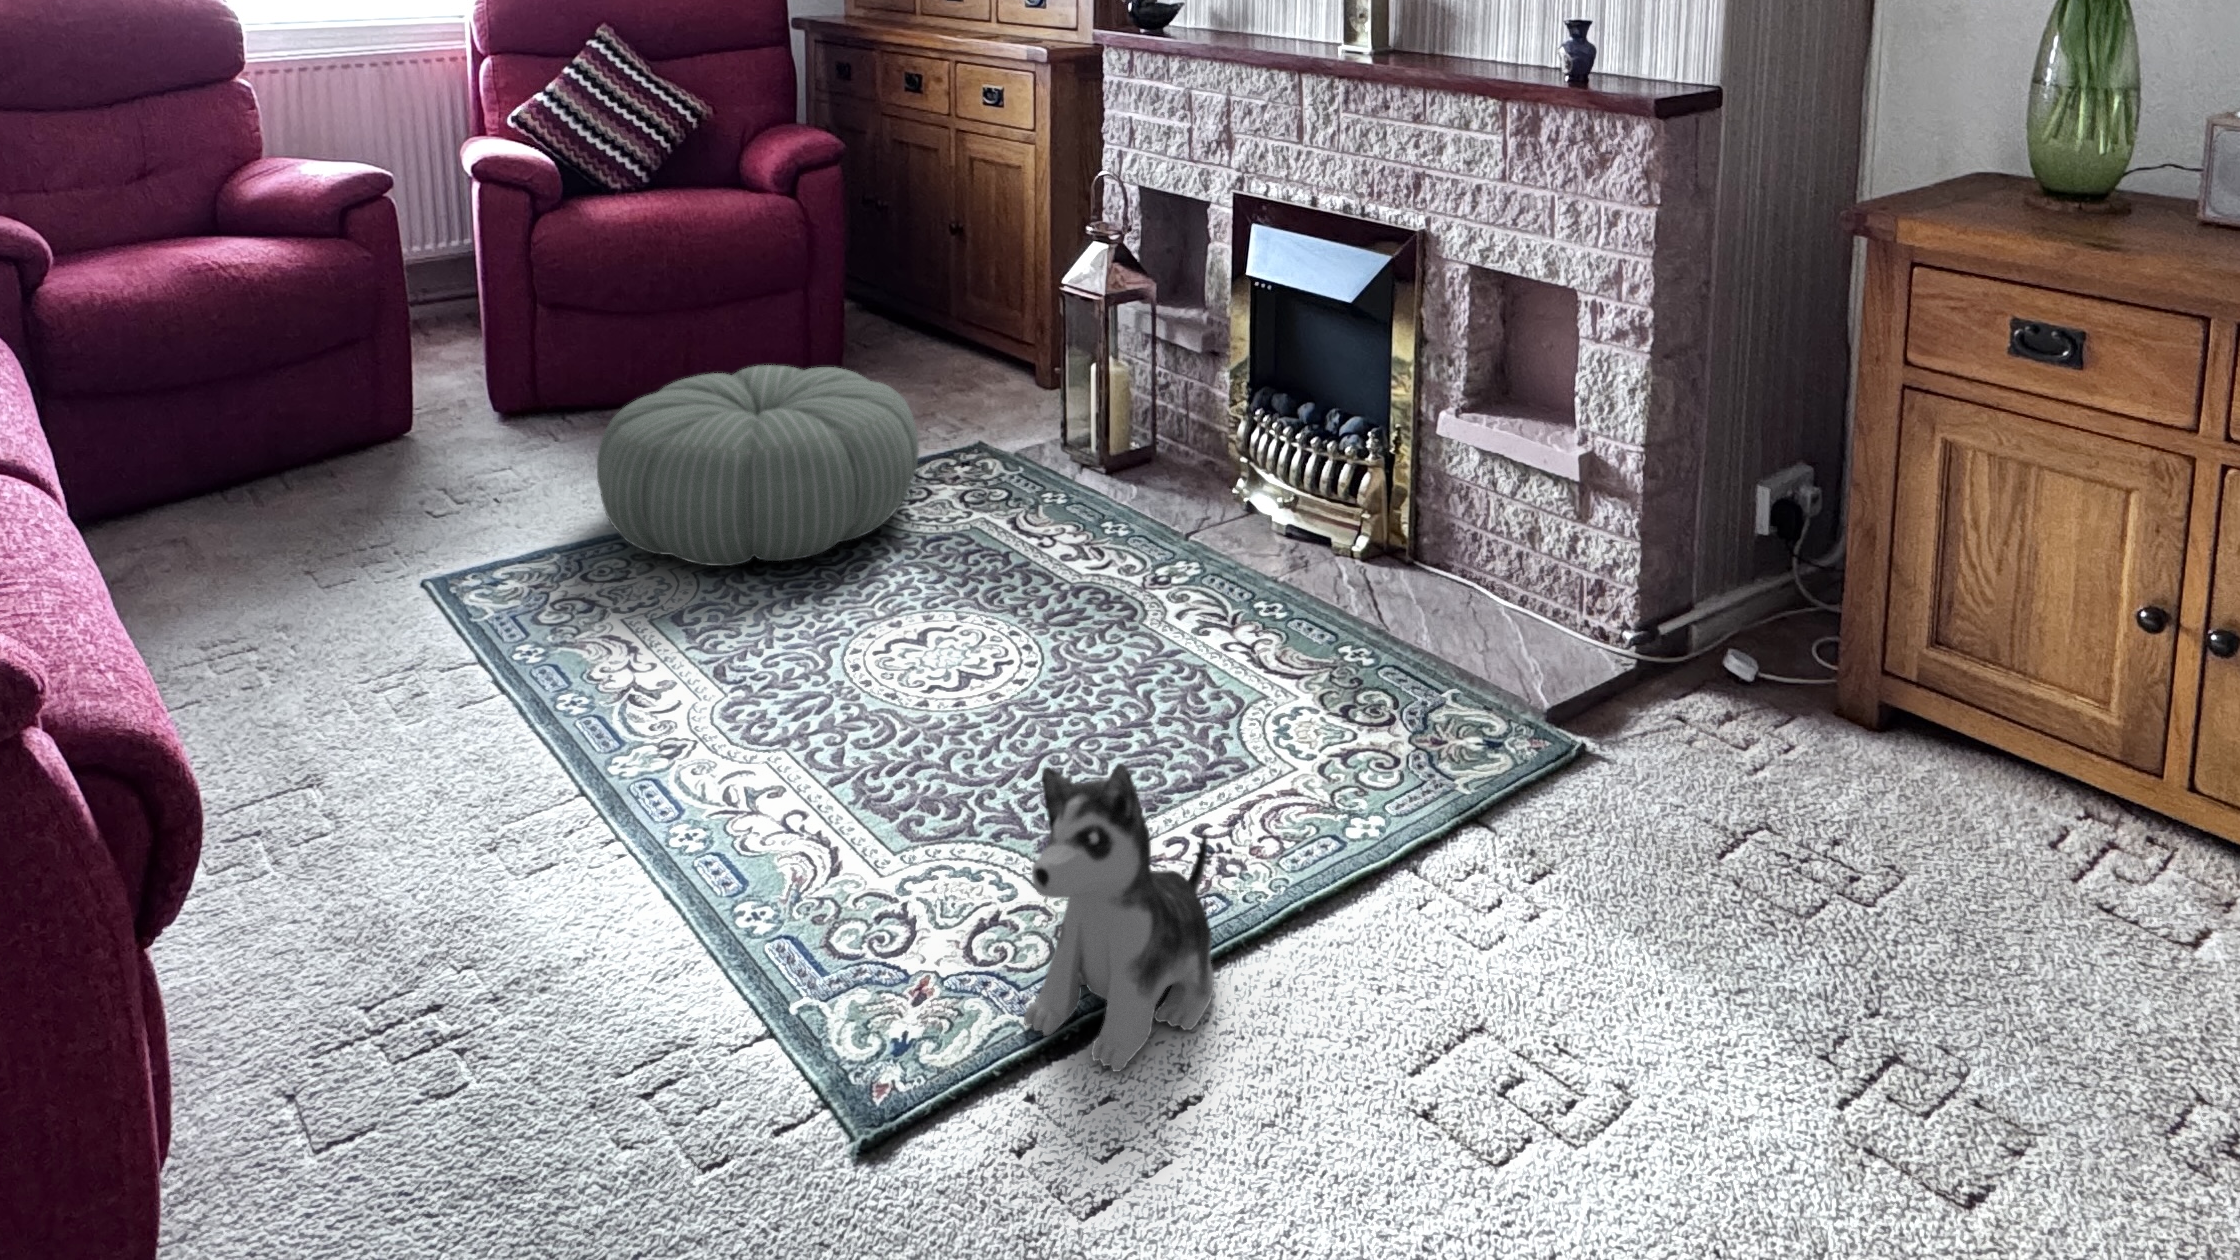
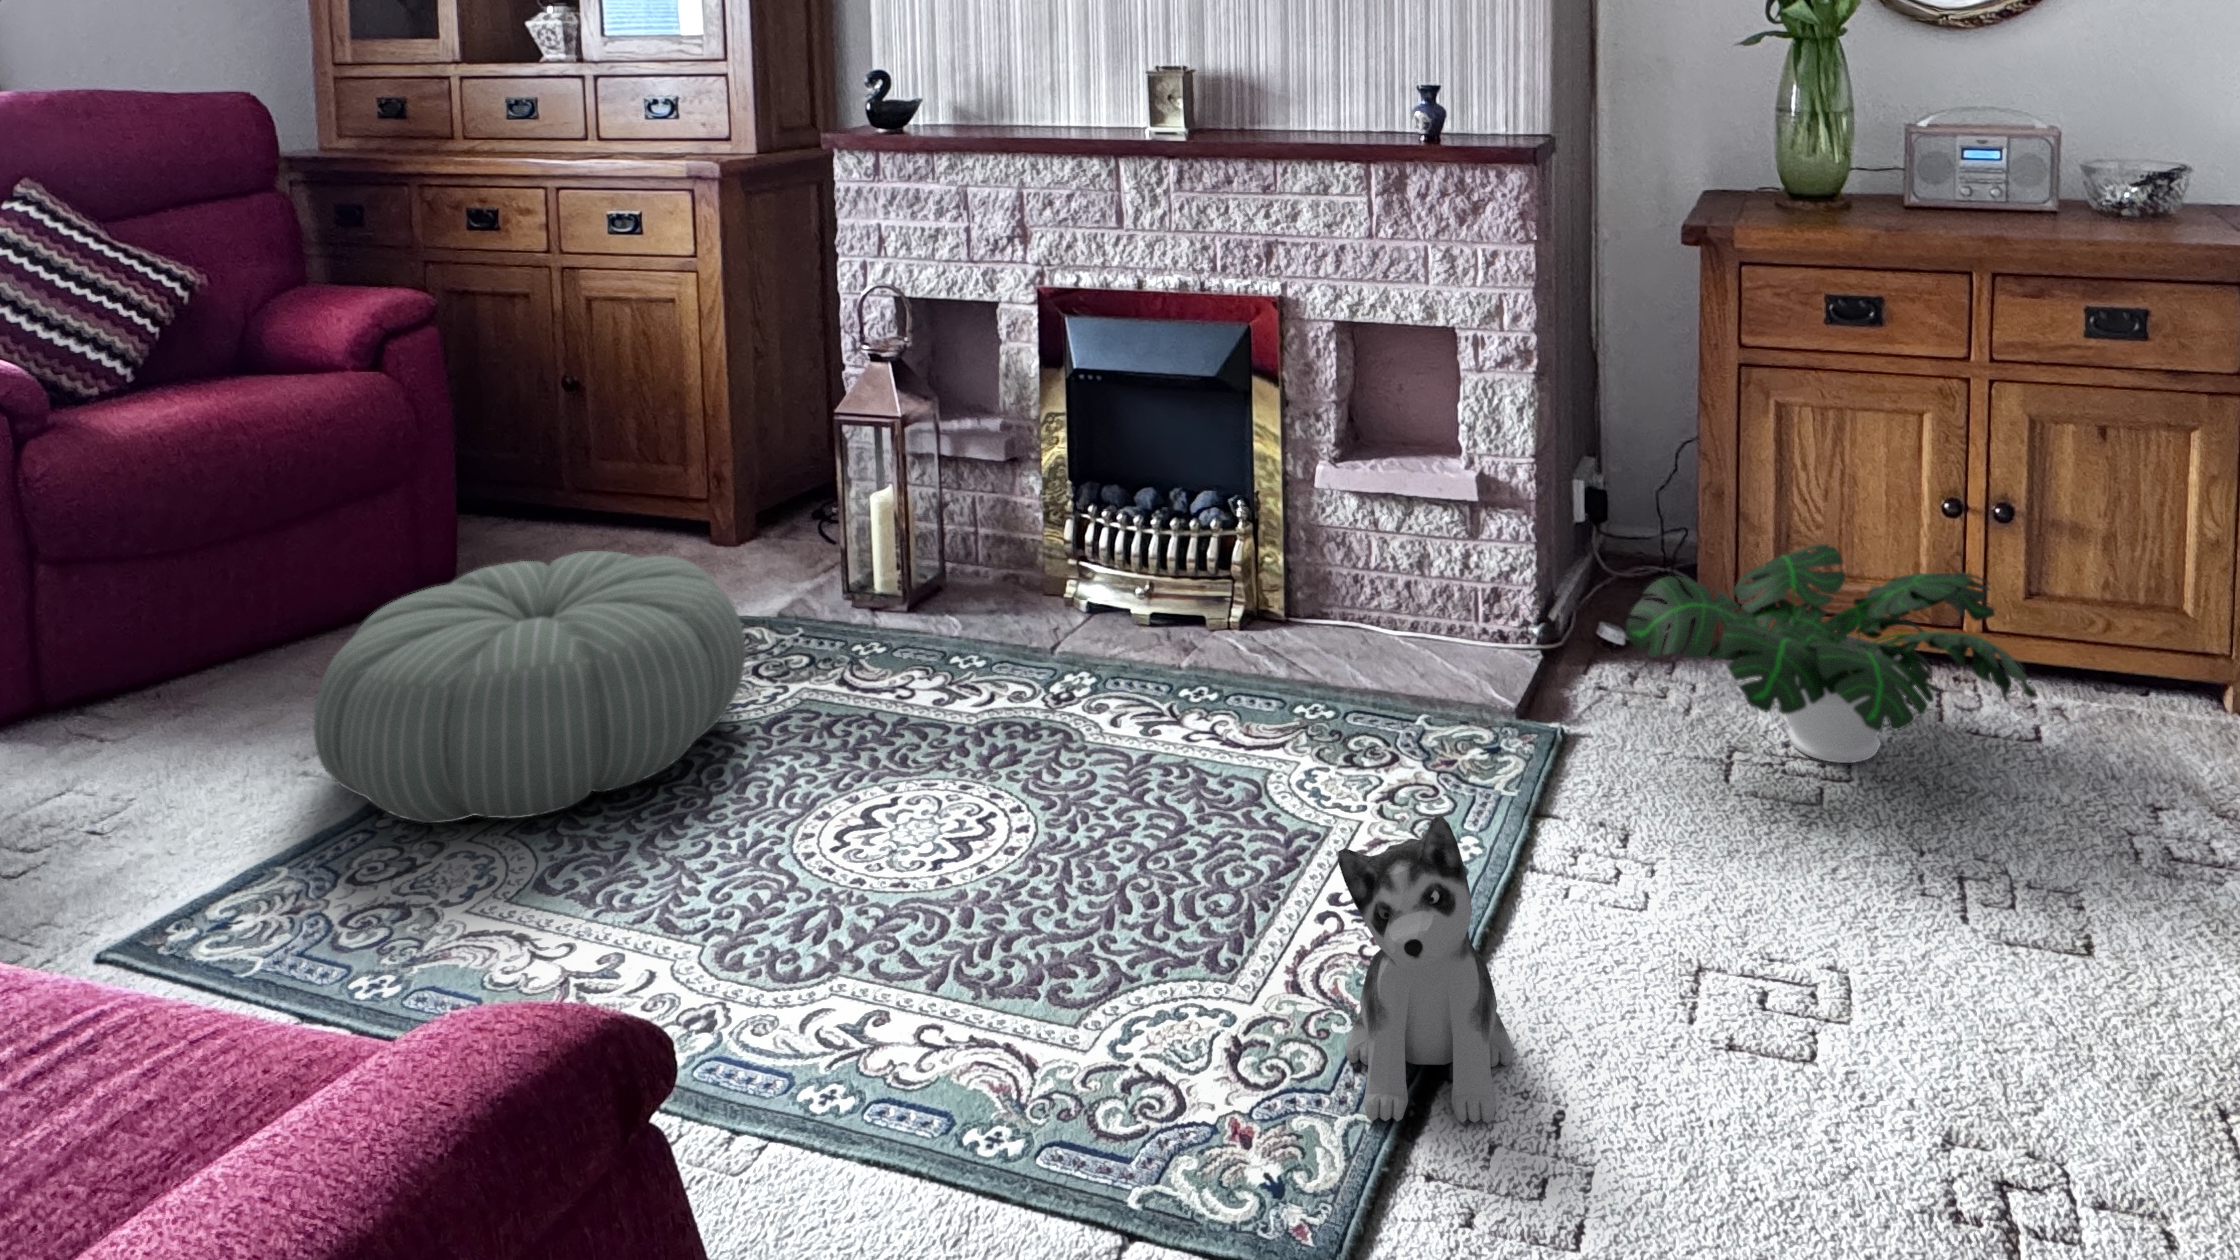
potted plant: none [1634,608,2146,886] -> present [1624,544,2037,763]

